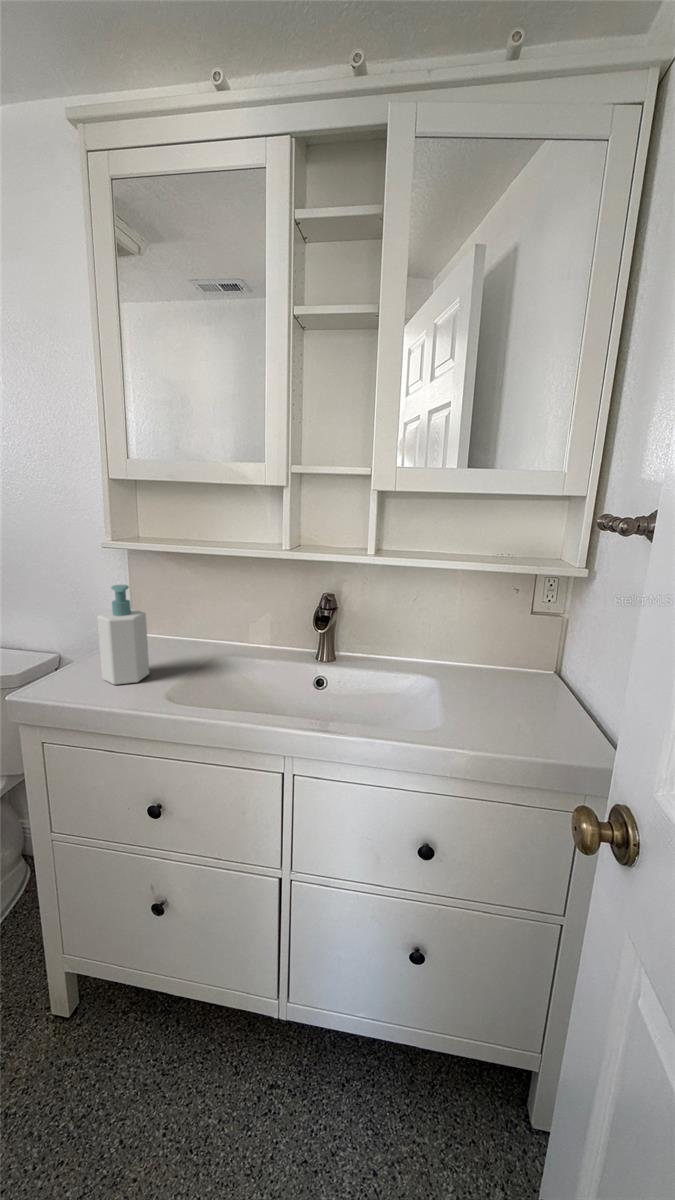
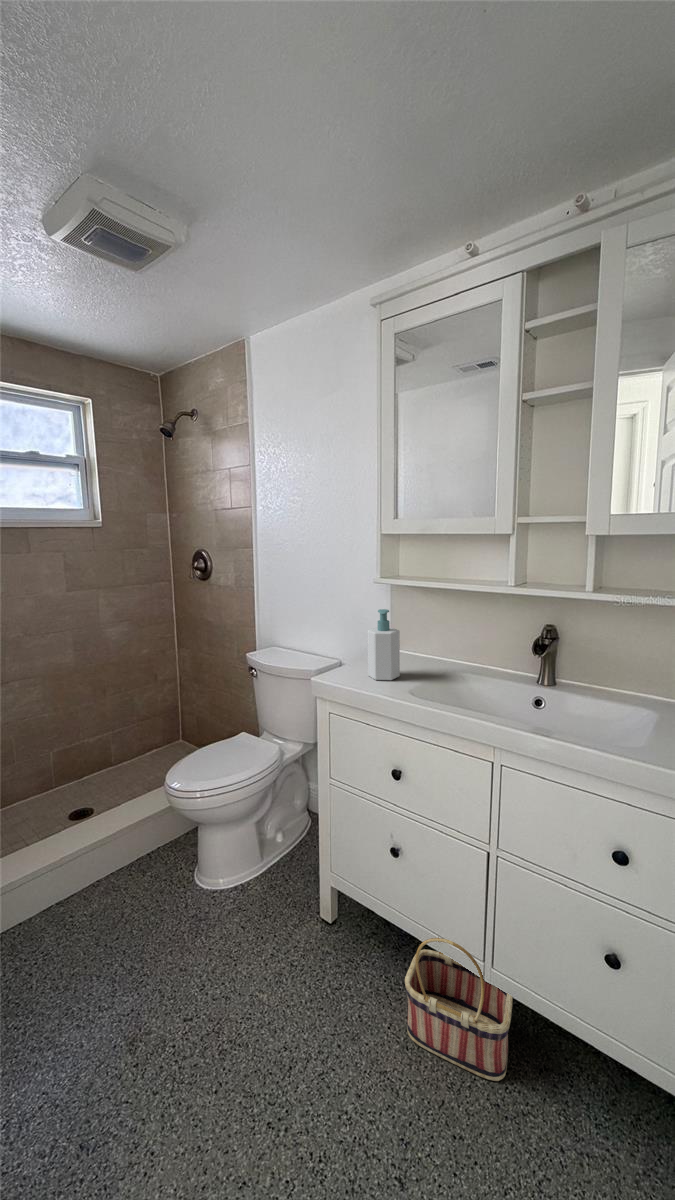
basket: none [182,937,312,1139] -> present [405,937,512,1081]

